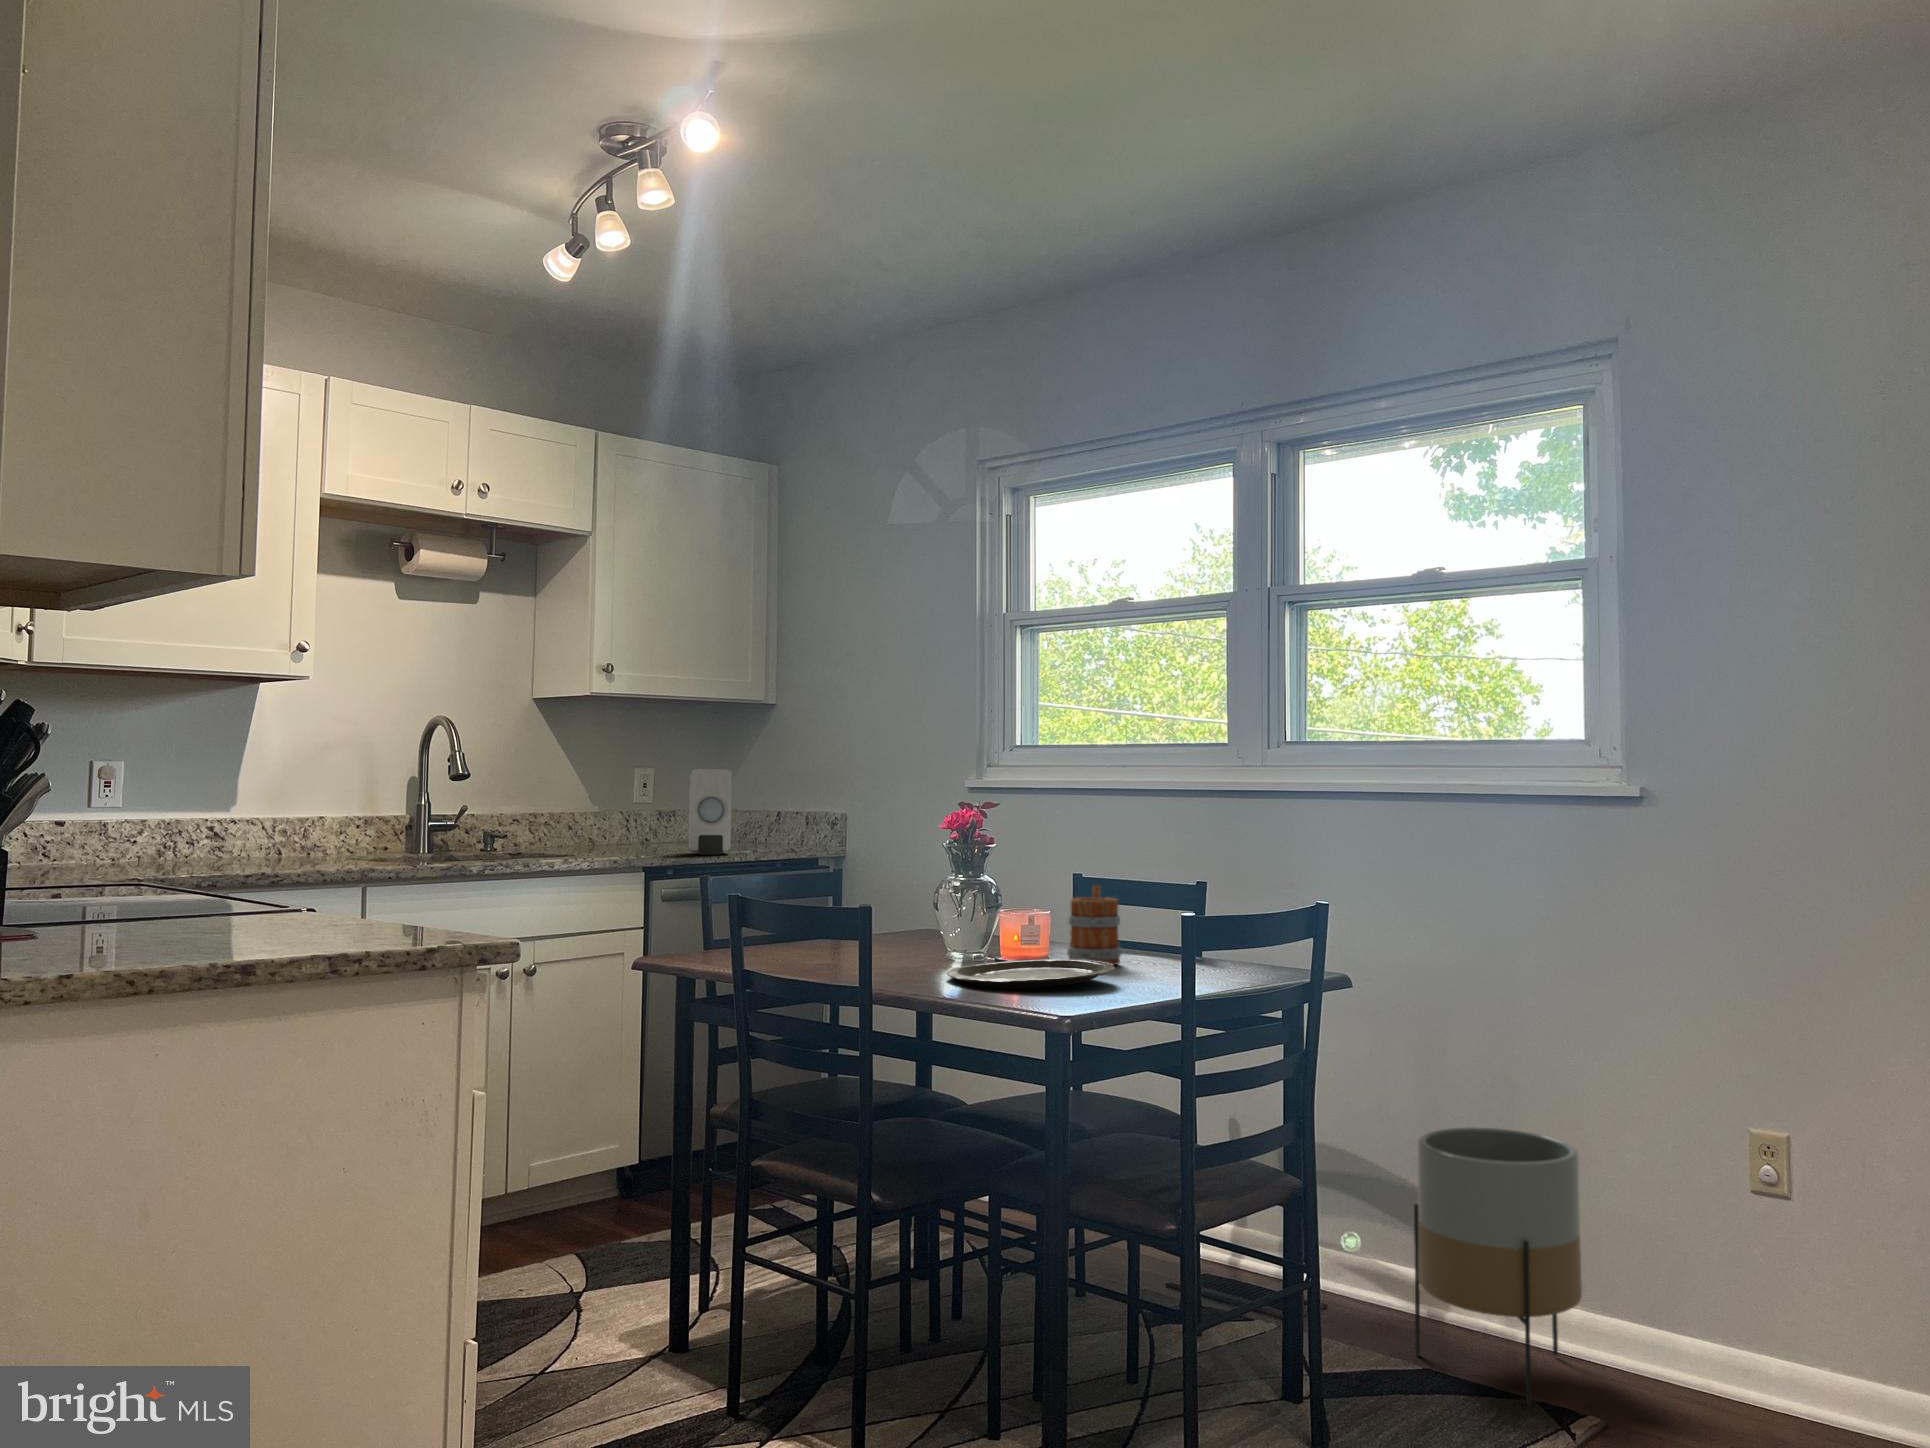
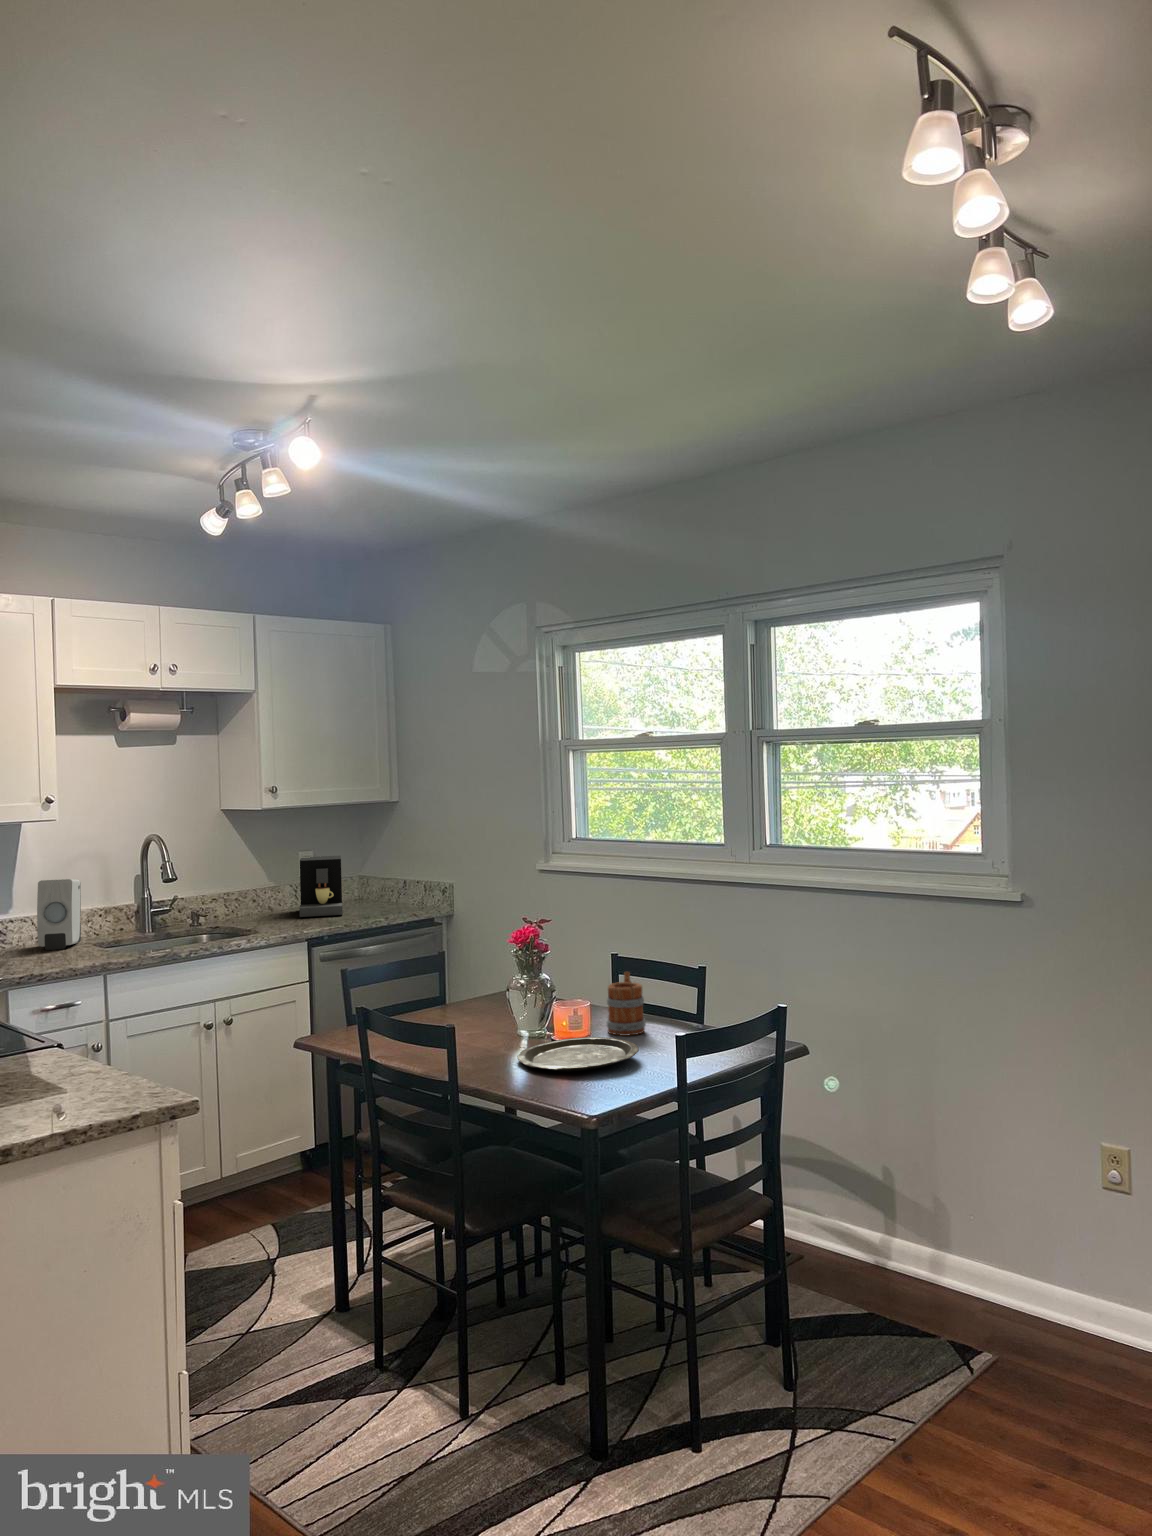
soap dispenser: present [689,769,732,855] -> present [37,879,81,950]
coffee maker: none [633,775,694,850] -> present [299,856,343,917]
planter: present [1414,1127,1582,1405] -> none [862,1135,982,1342]

